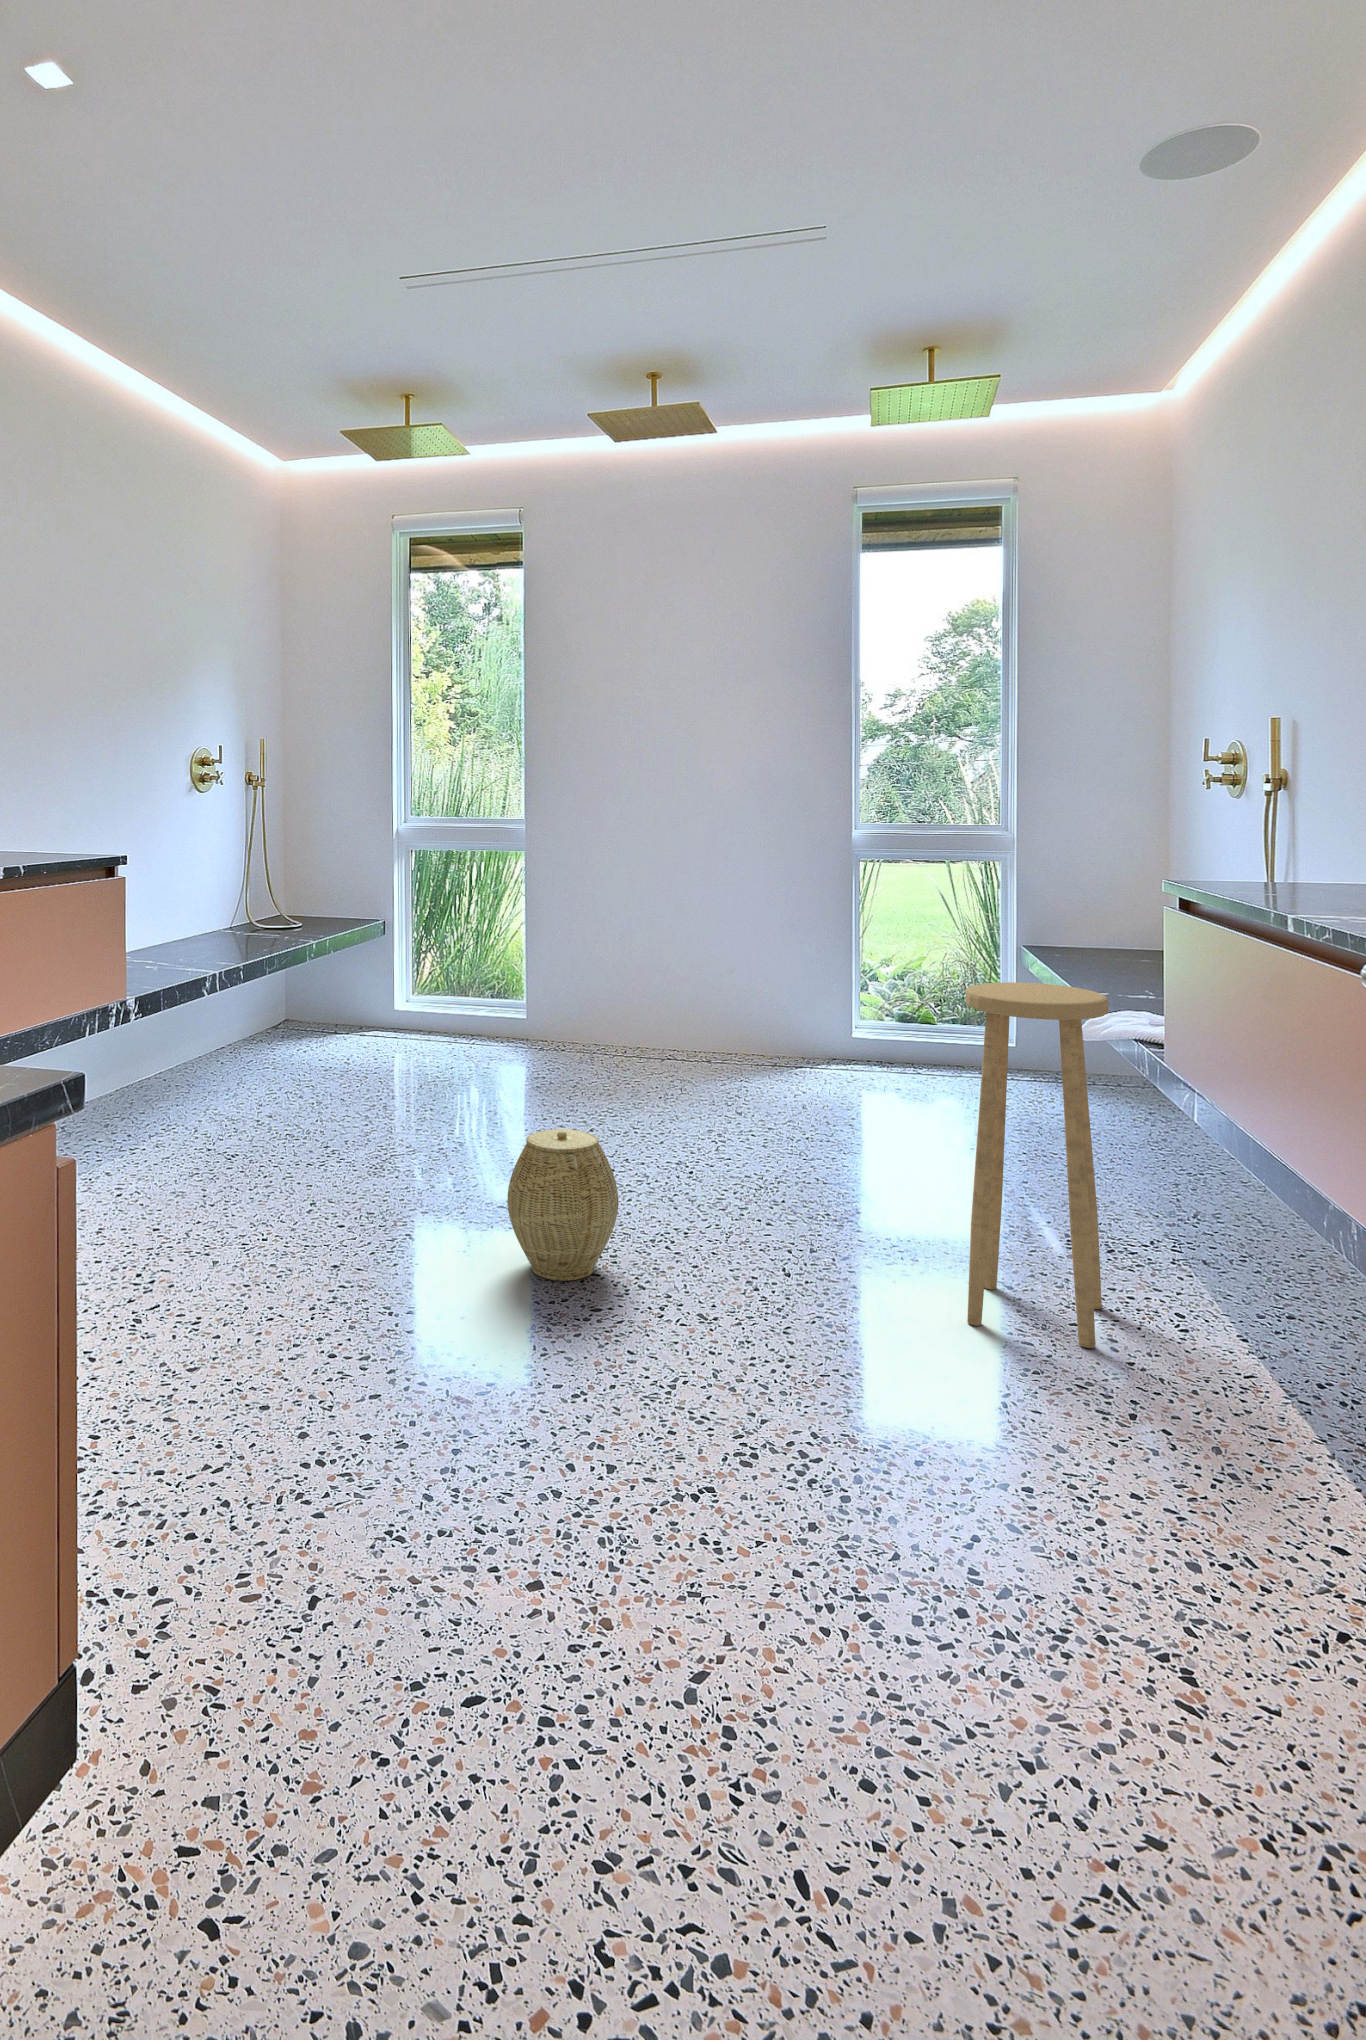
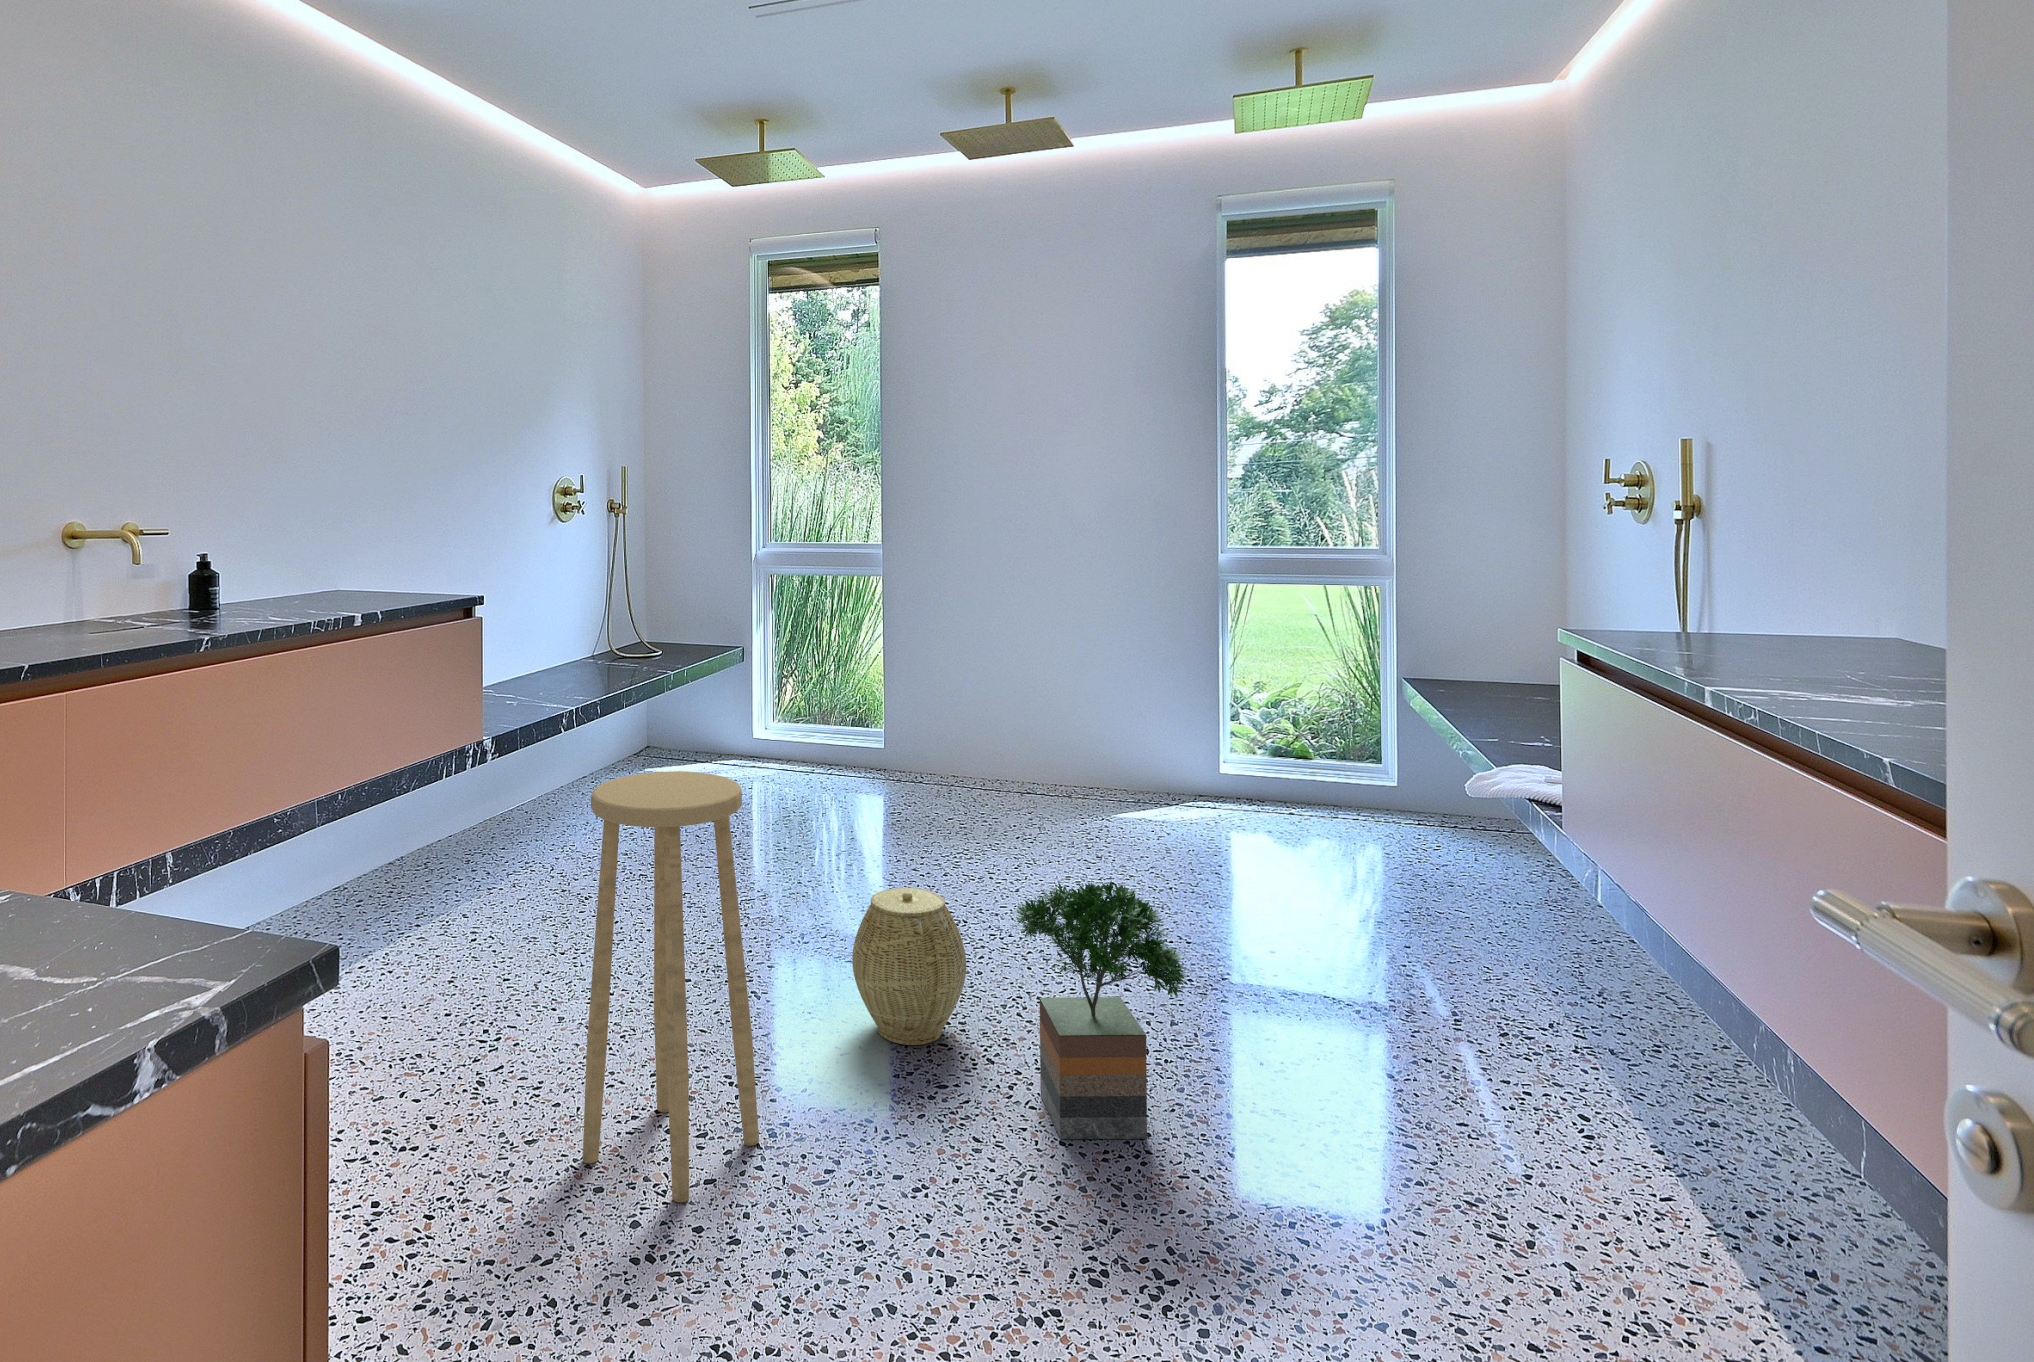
stool: present [966,982,1109,1348] -> present [583,771,759,1202]
potted tree: none [666,1107,830,1353] -> present [1014,881,1185,1139]

